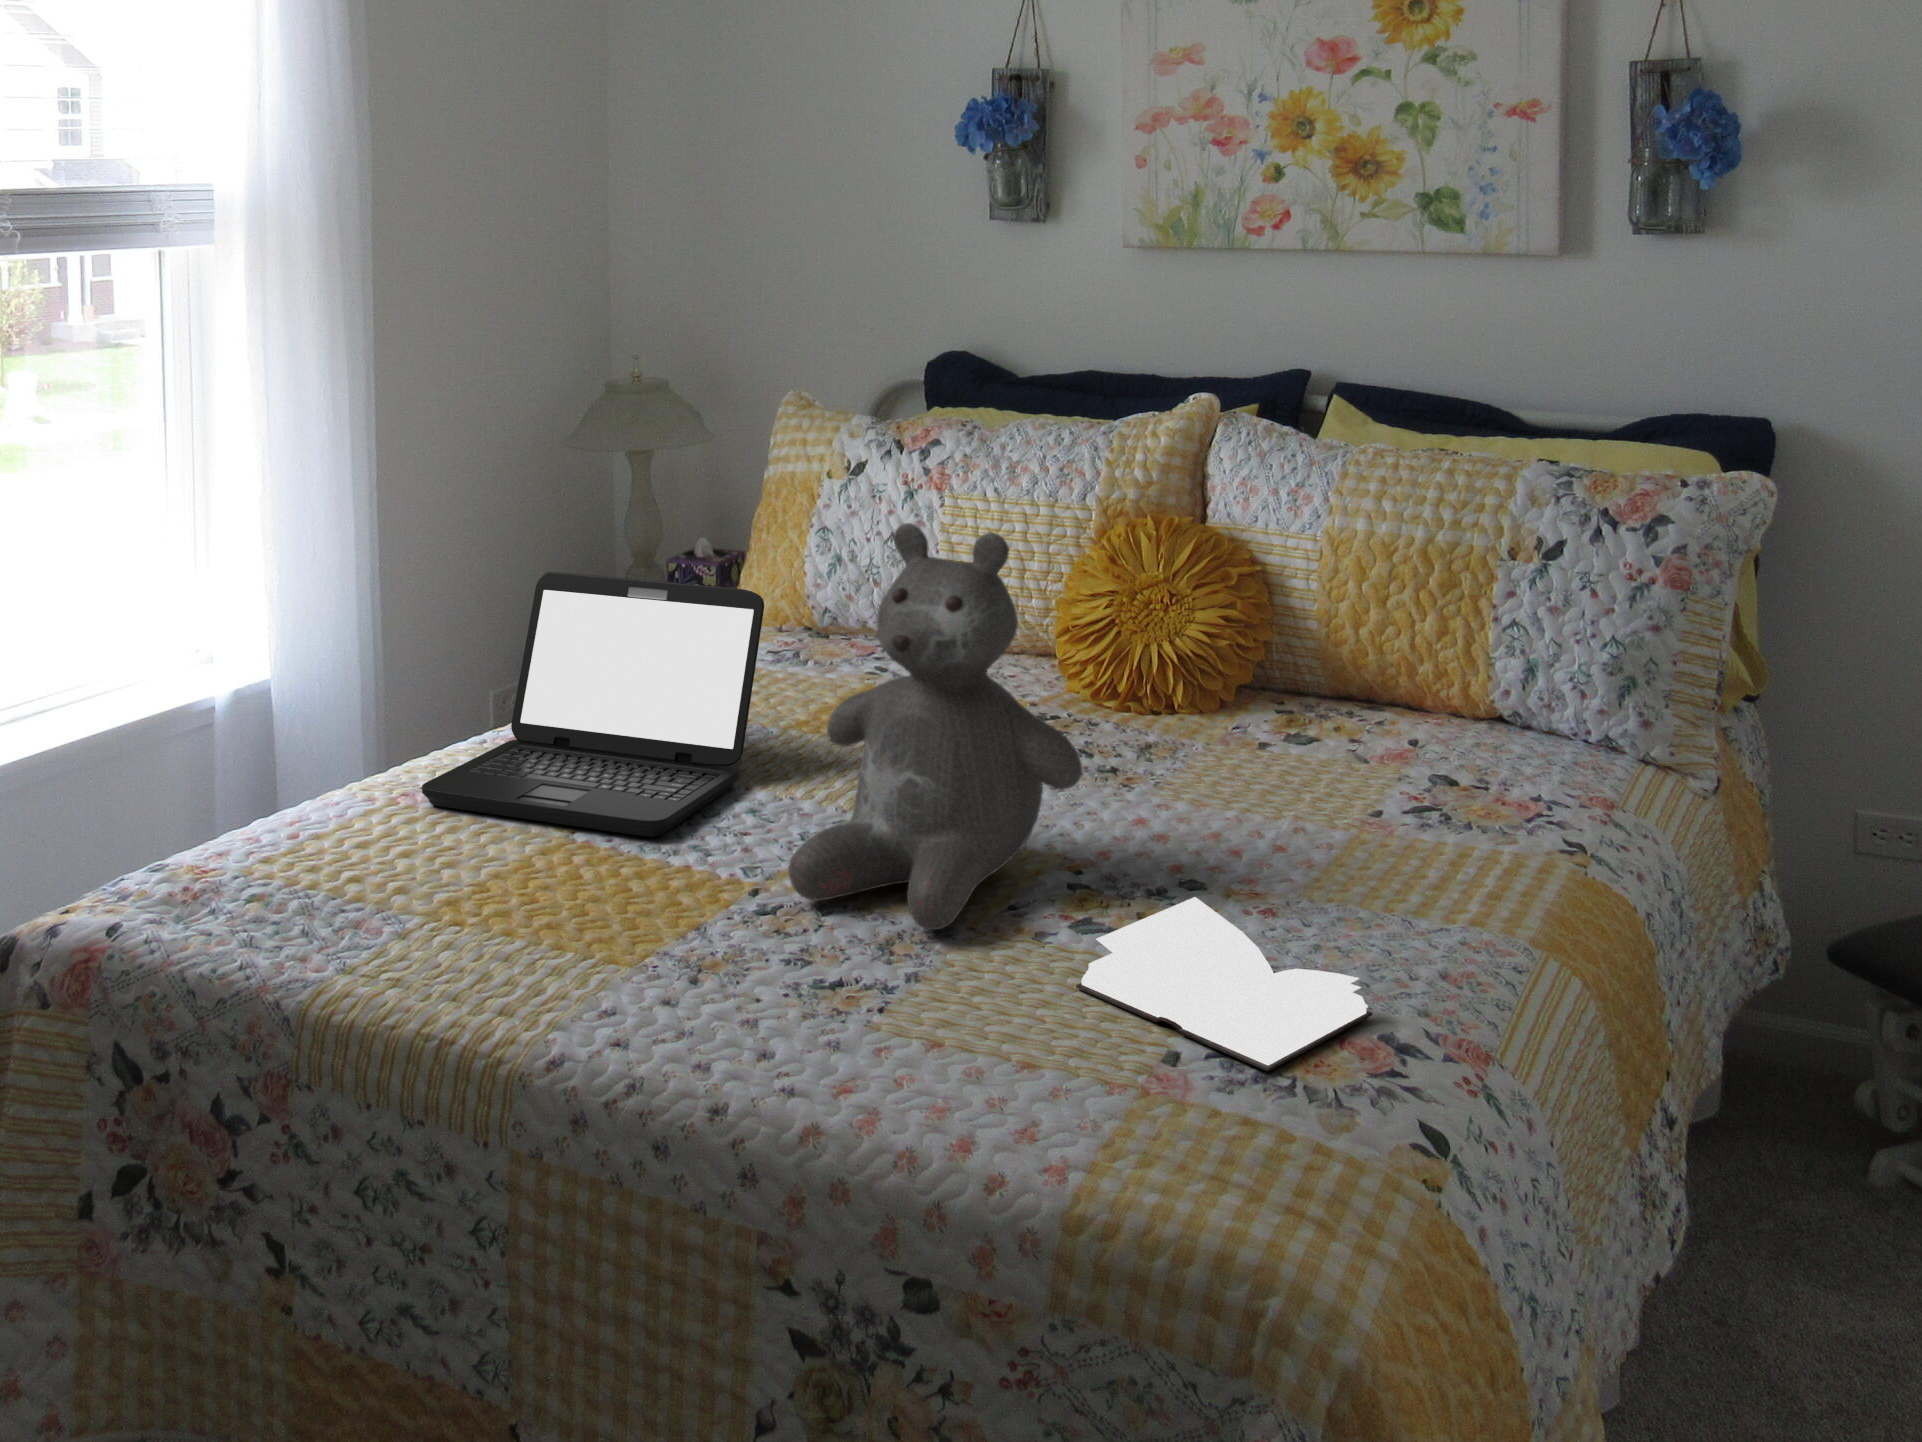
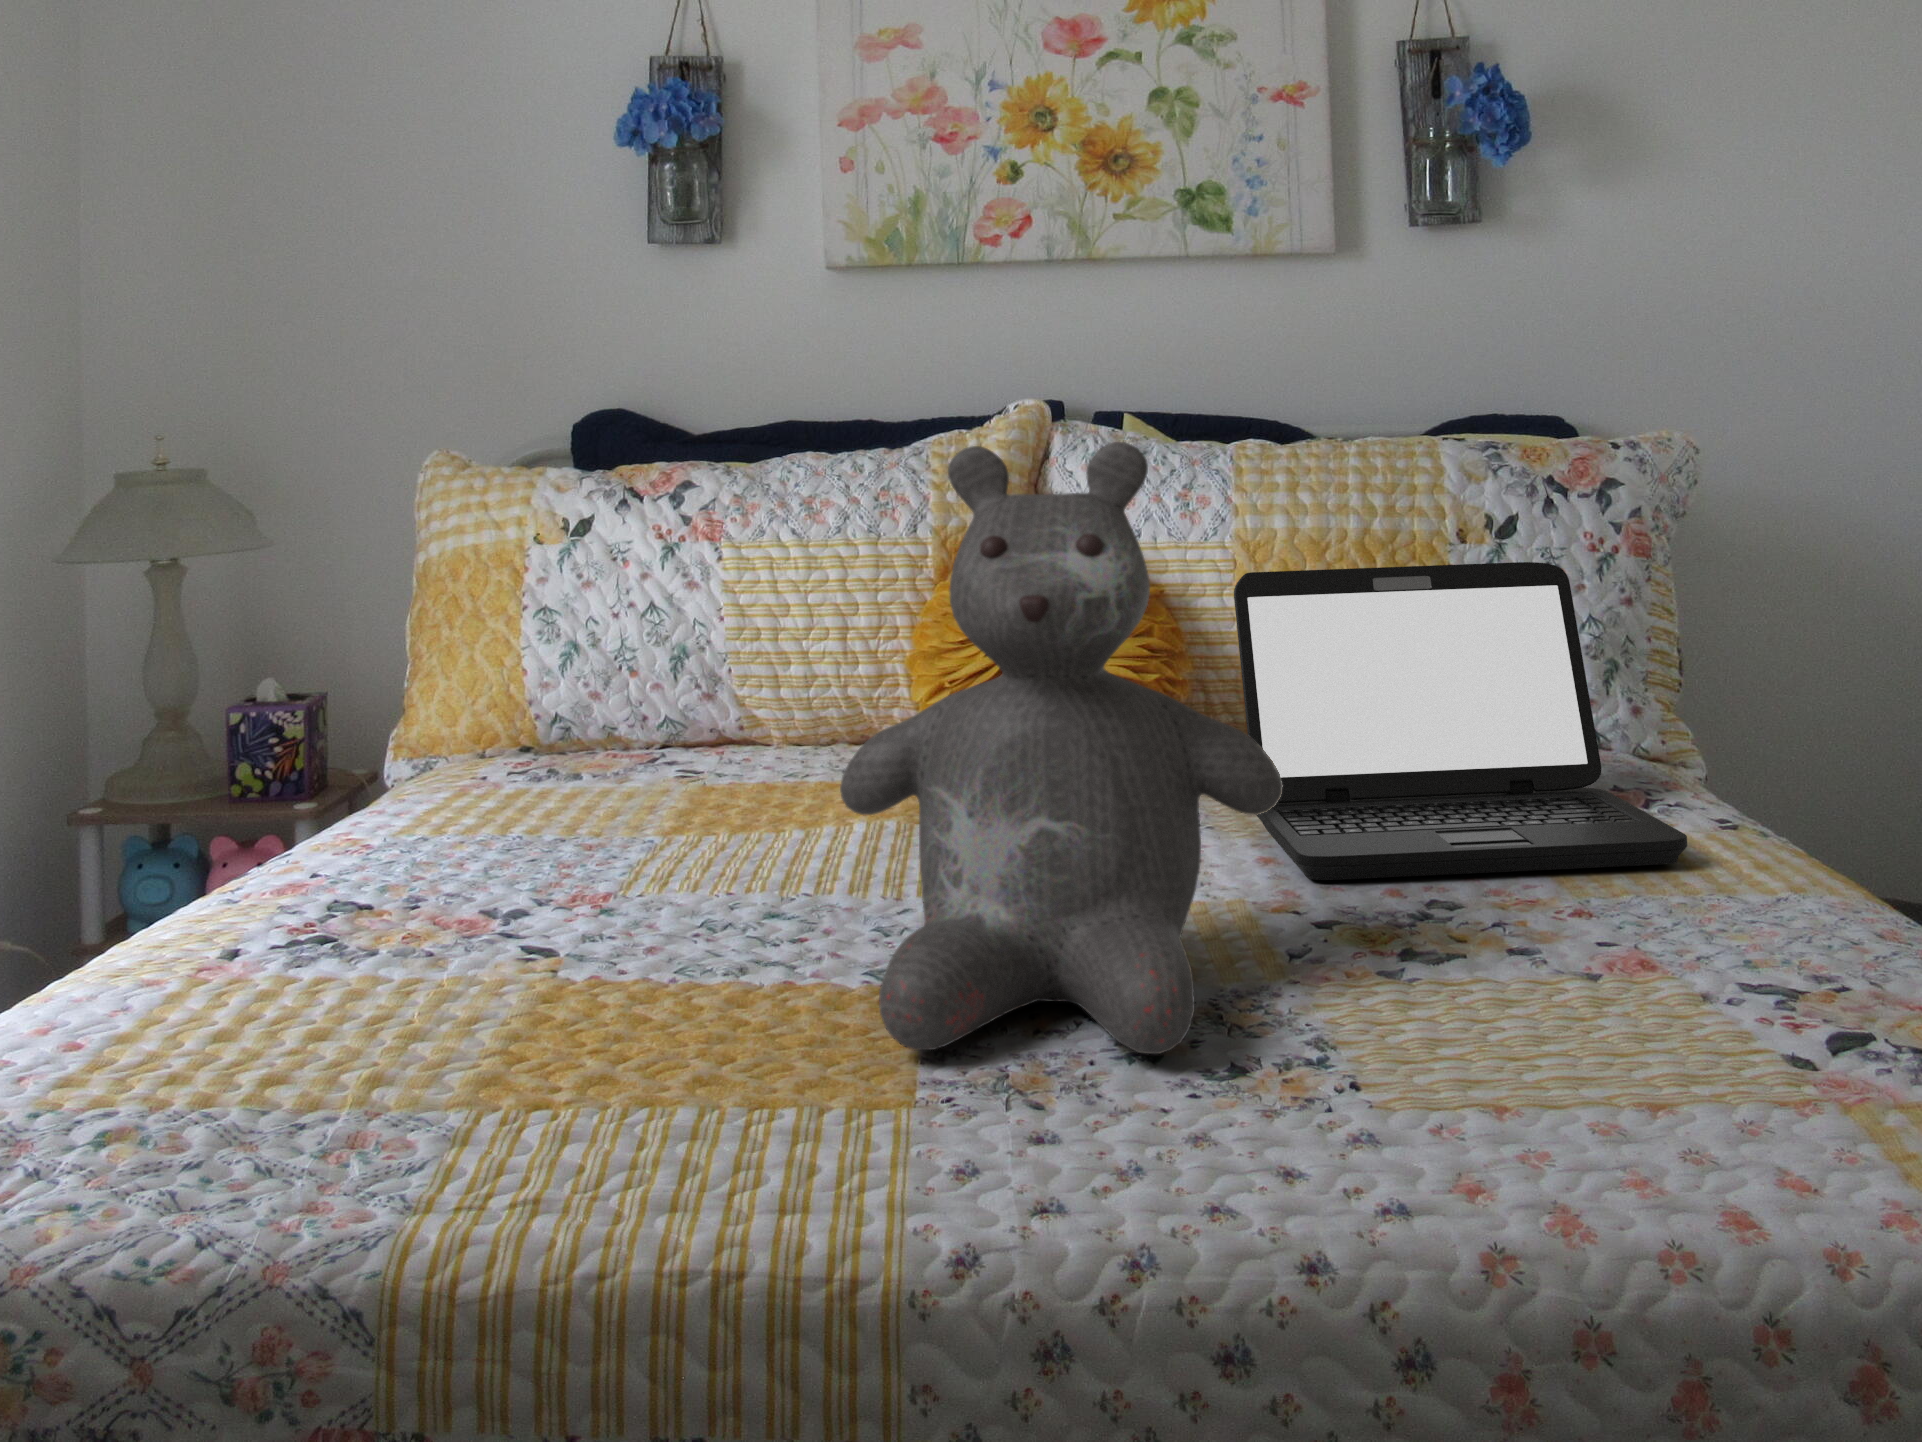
laptop: present [422,572,764,837] -> present [1234,562,1687,880]
book: present [1076,897,1372,1071] -> none [1446,929,1857,1137]

